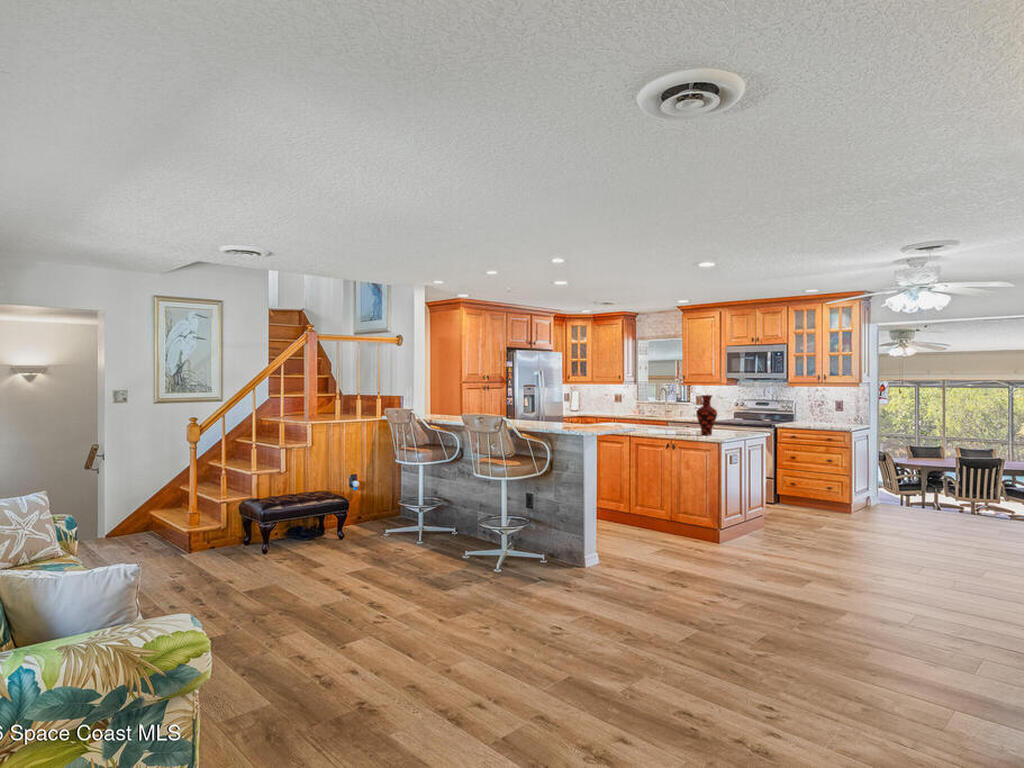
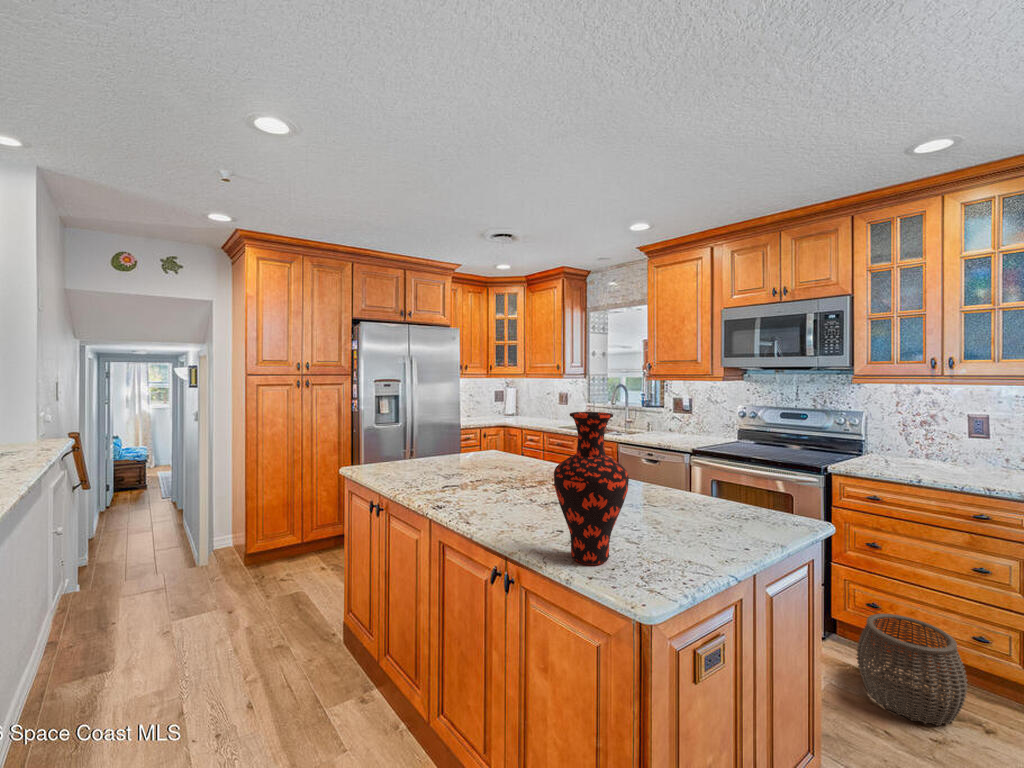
woven basket: none [785,482,822,515] -> present [857,614,968,725]

